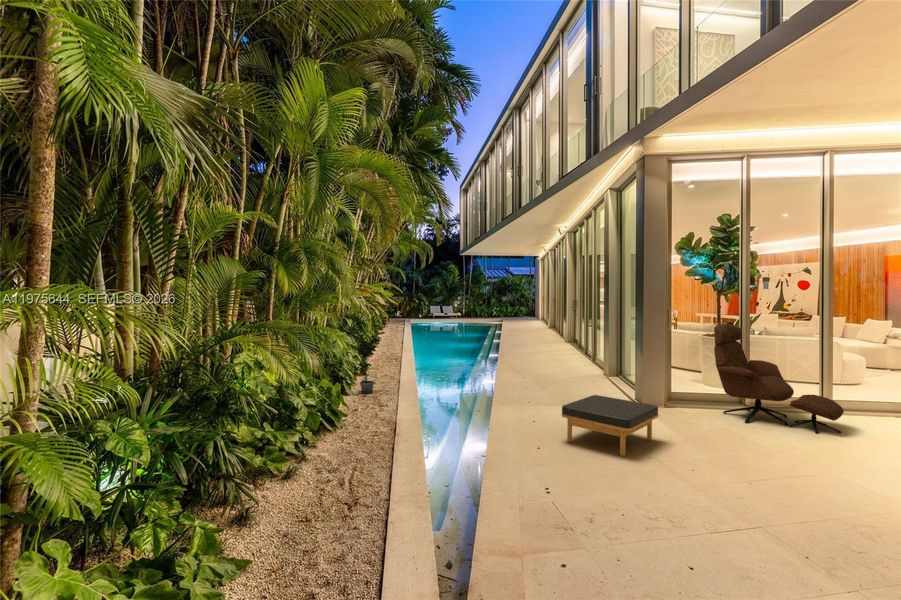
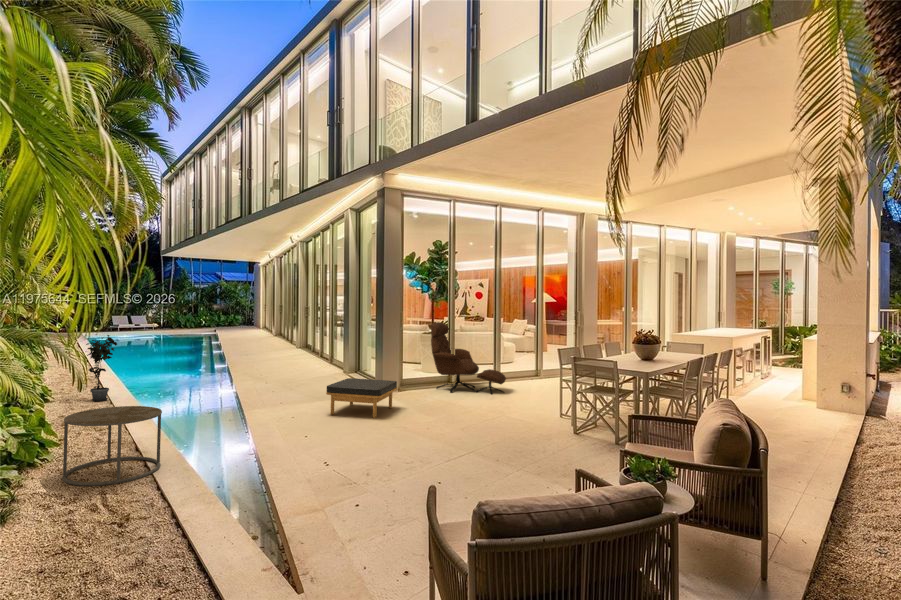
side table: none [262,421,354,514] -> present [62,406,162,486]

